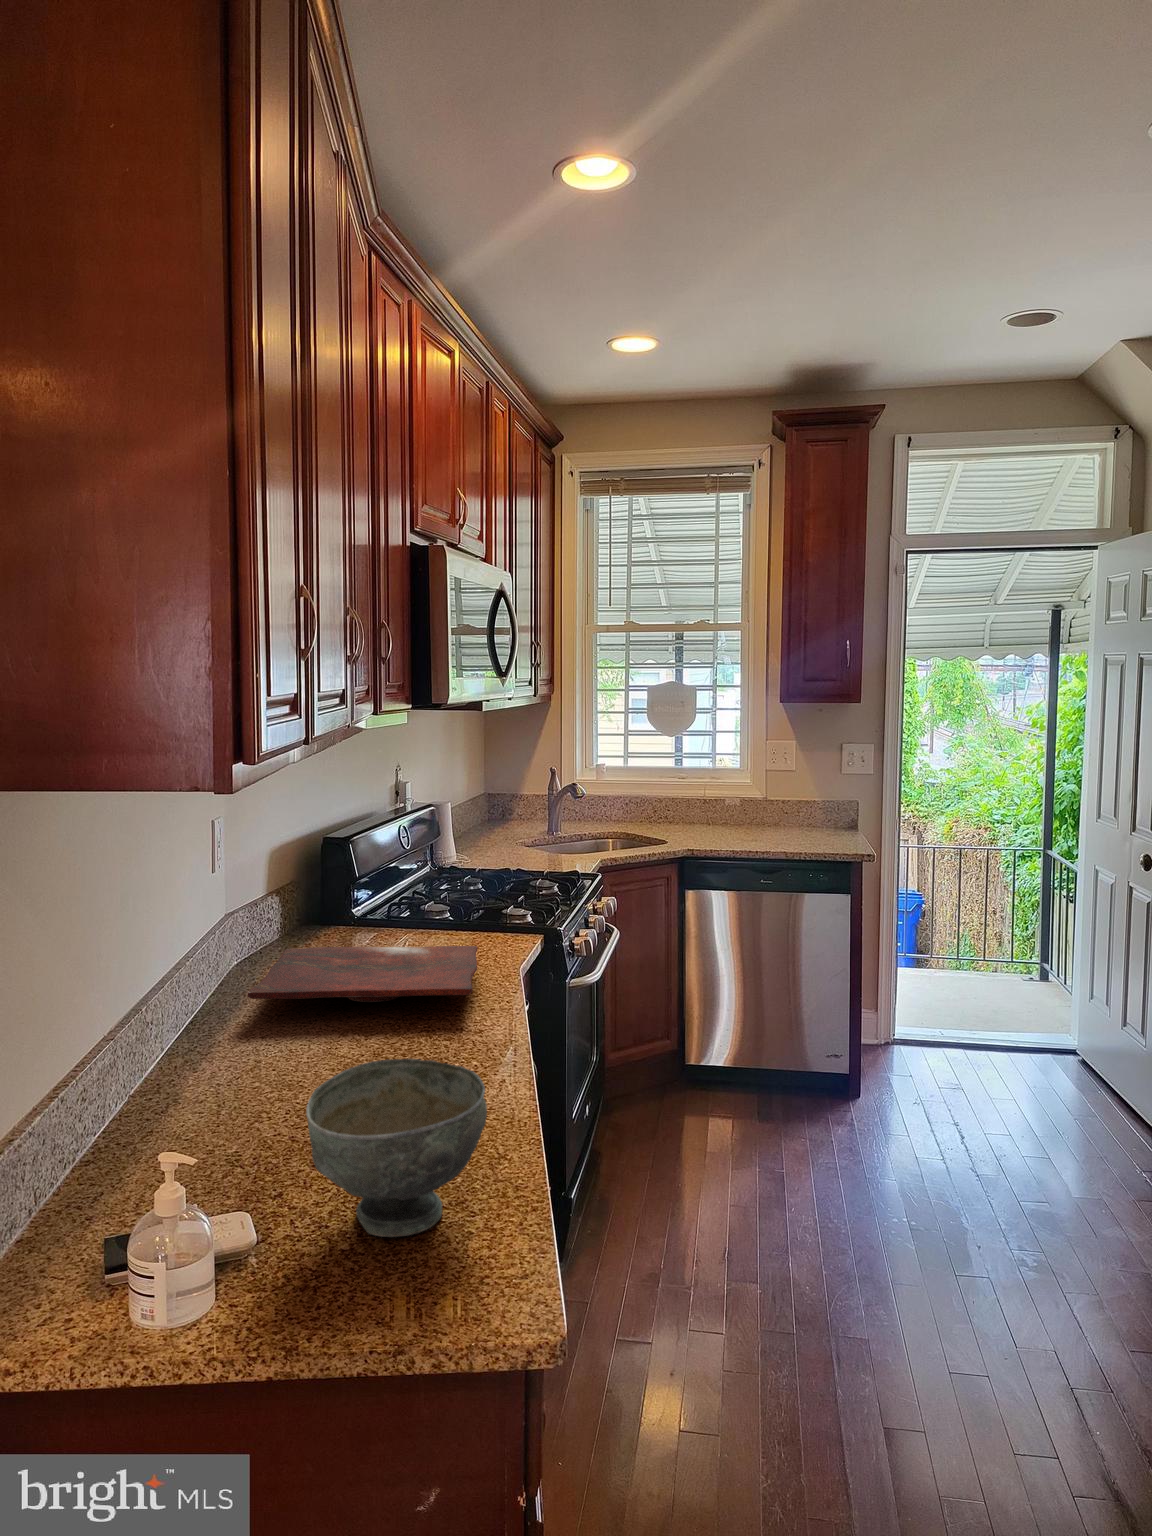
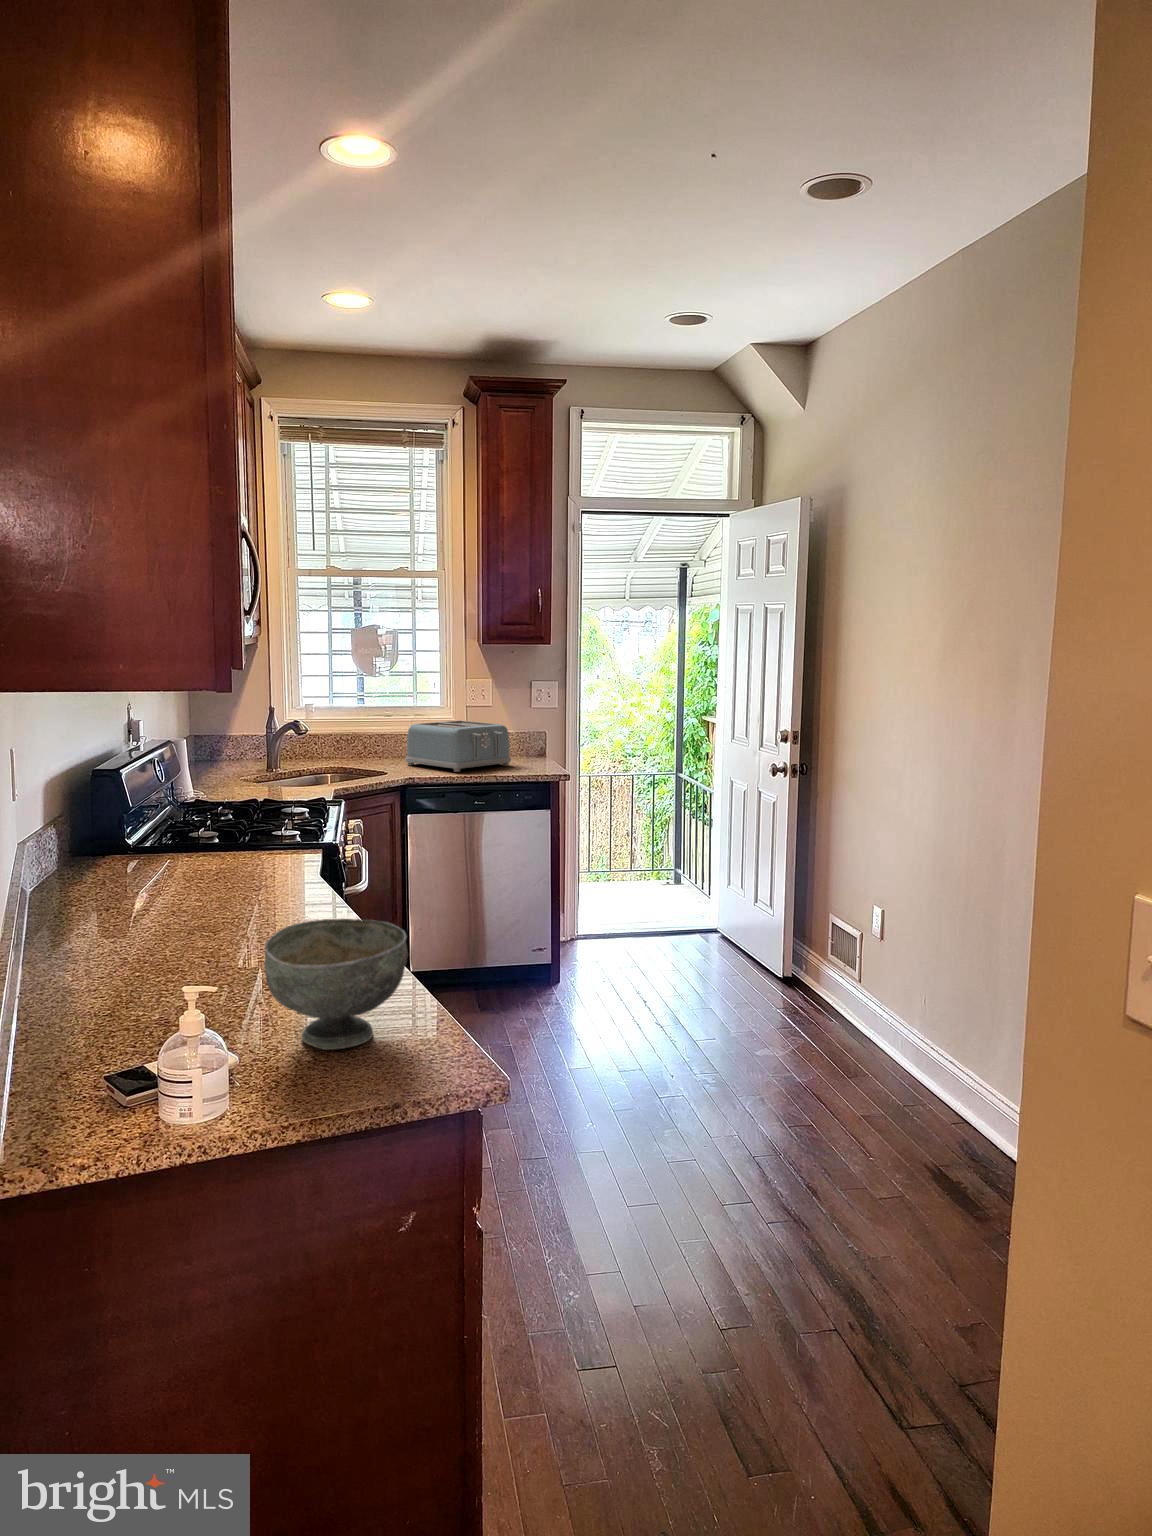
toaster: none [696,785,812,843] -> present [405,721,511,772]
cutting board: present [248,946,478,1002] -> none [82,859,299,914]

